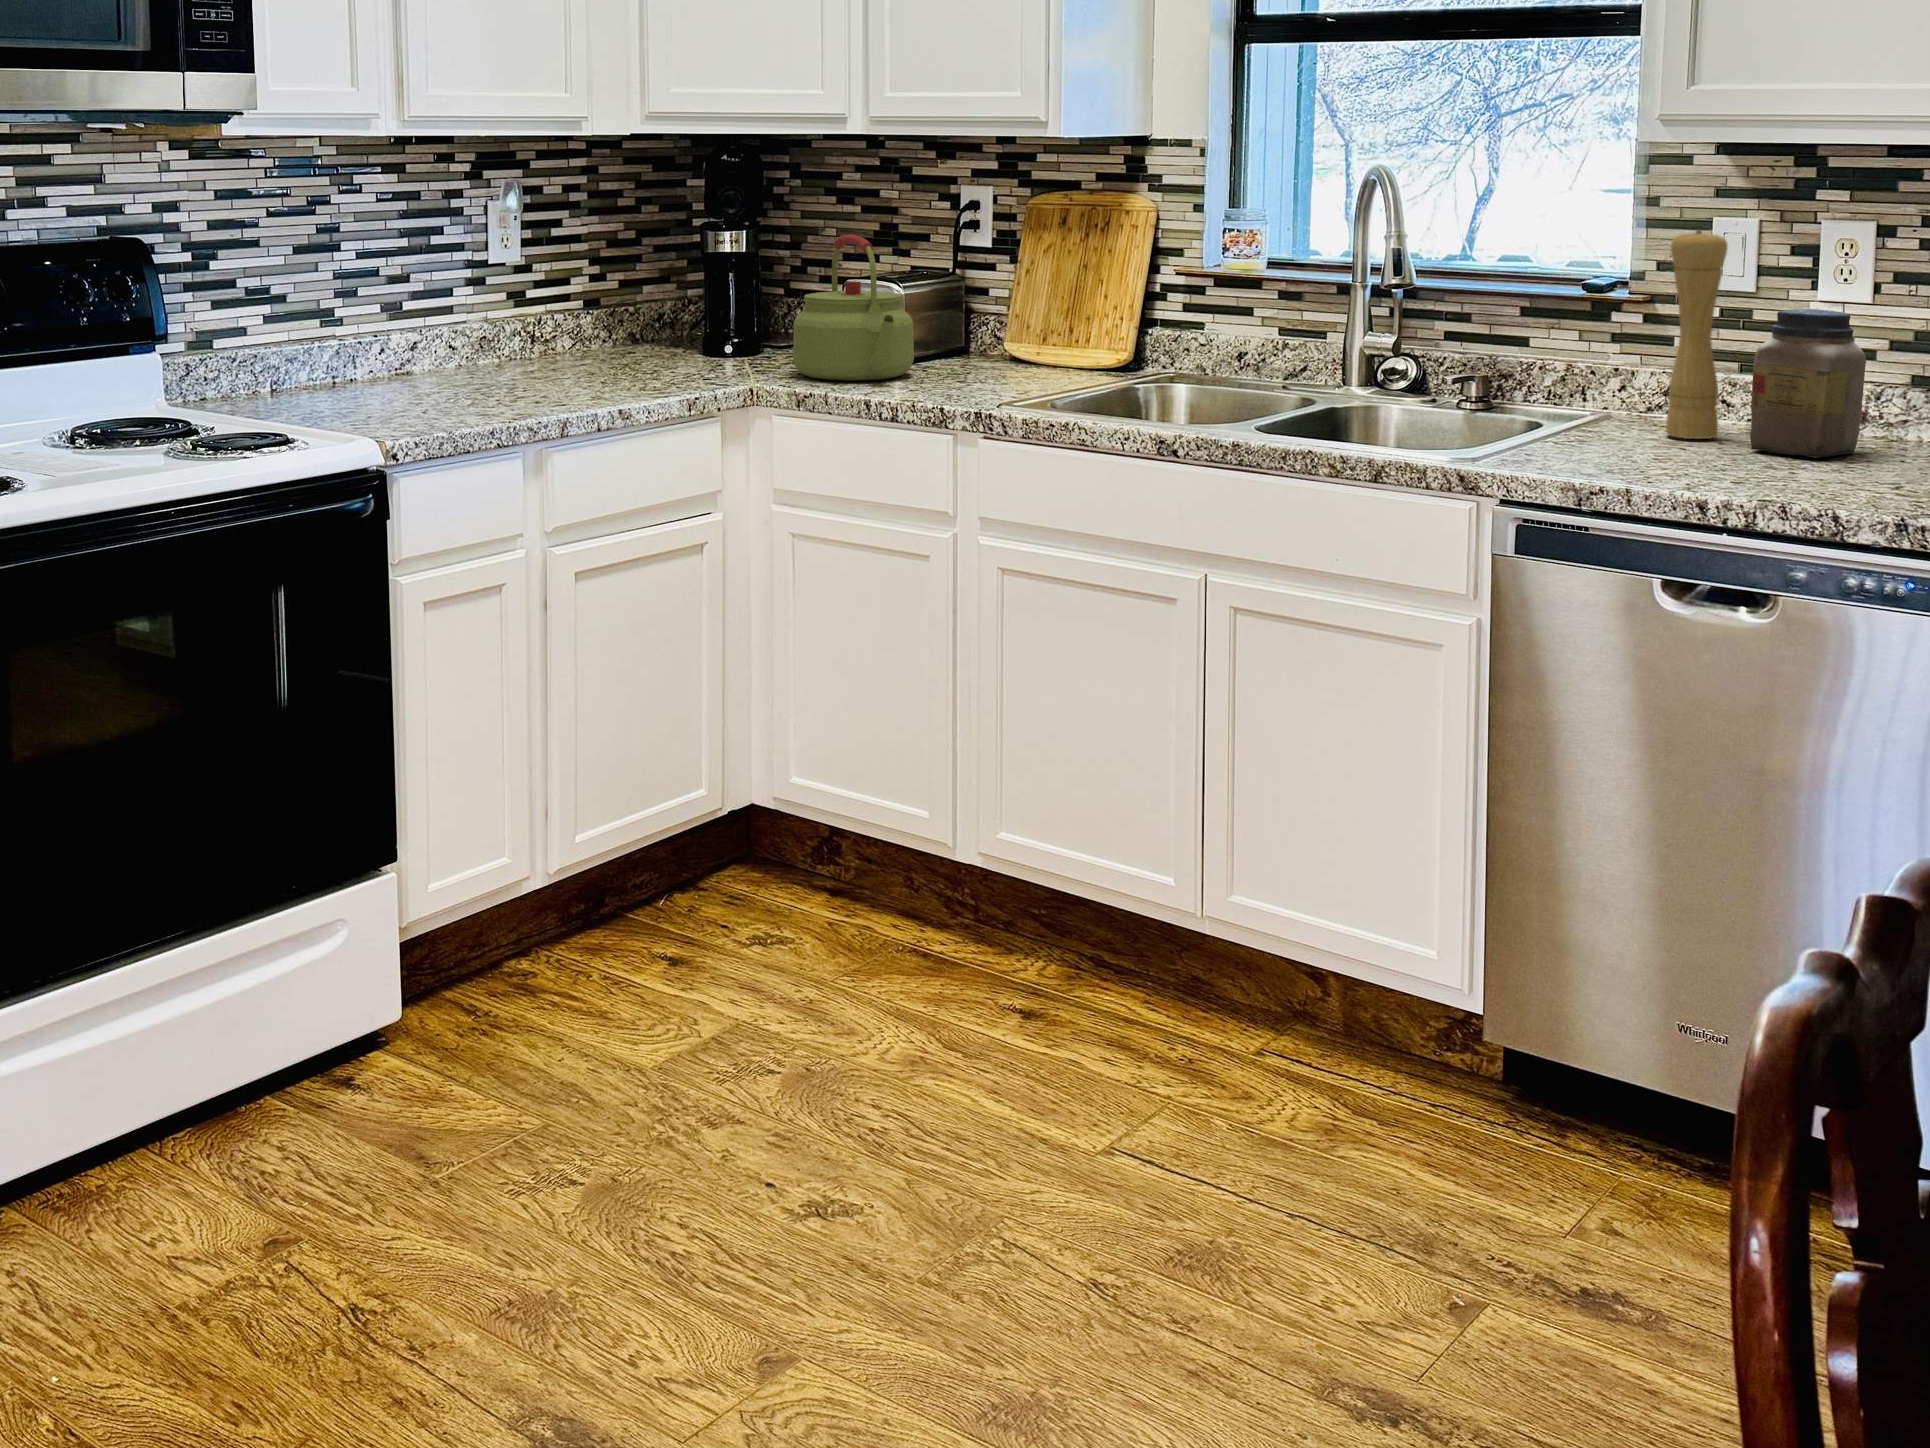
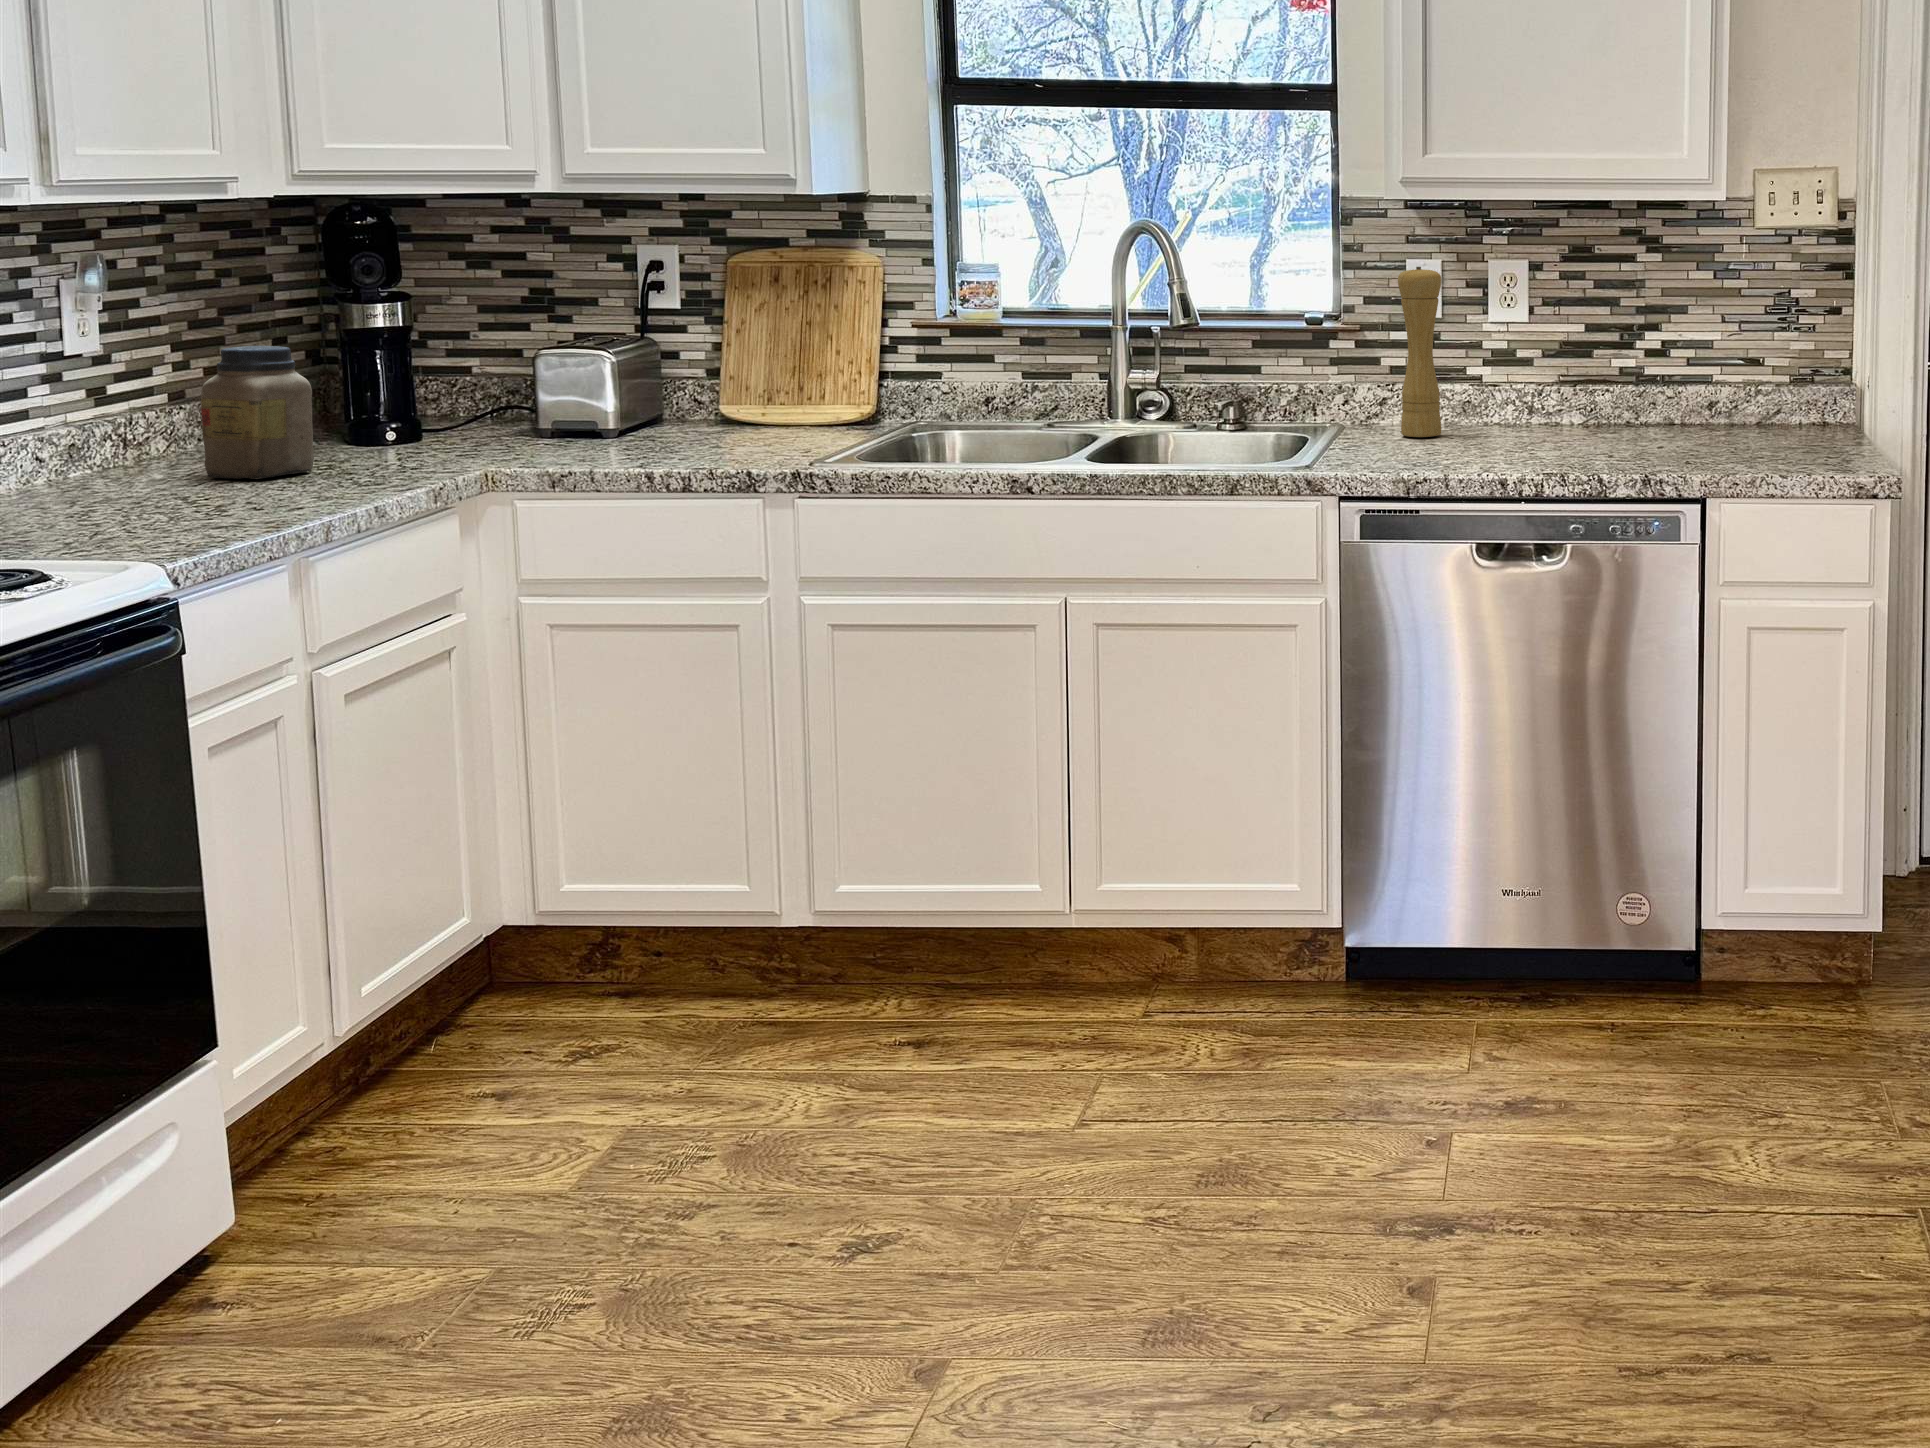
kettle: present [793,234,914,380] -> none [513,300,654,456]
jar: present [1750,309,1866,458] -> present [201,346,314,479]

